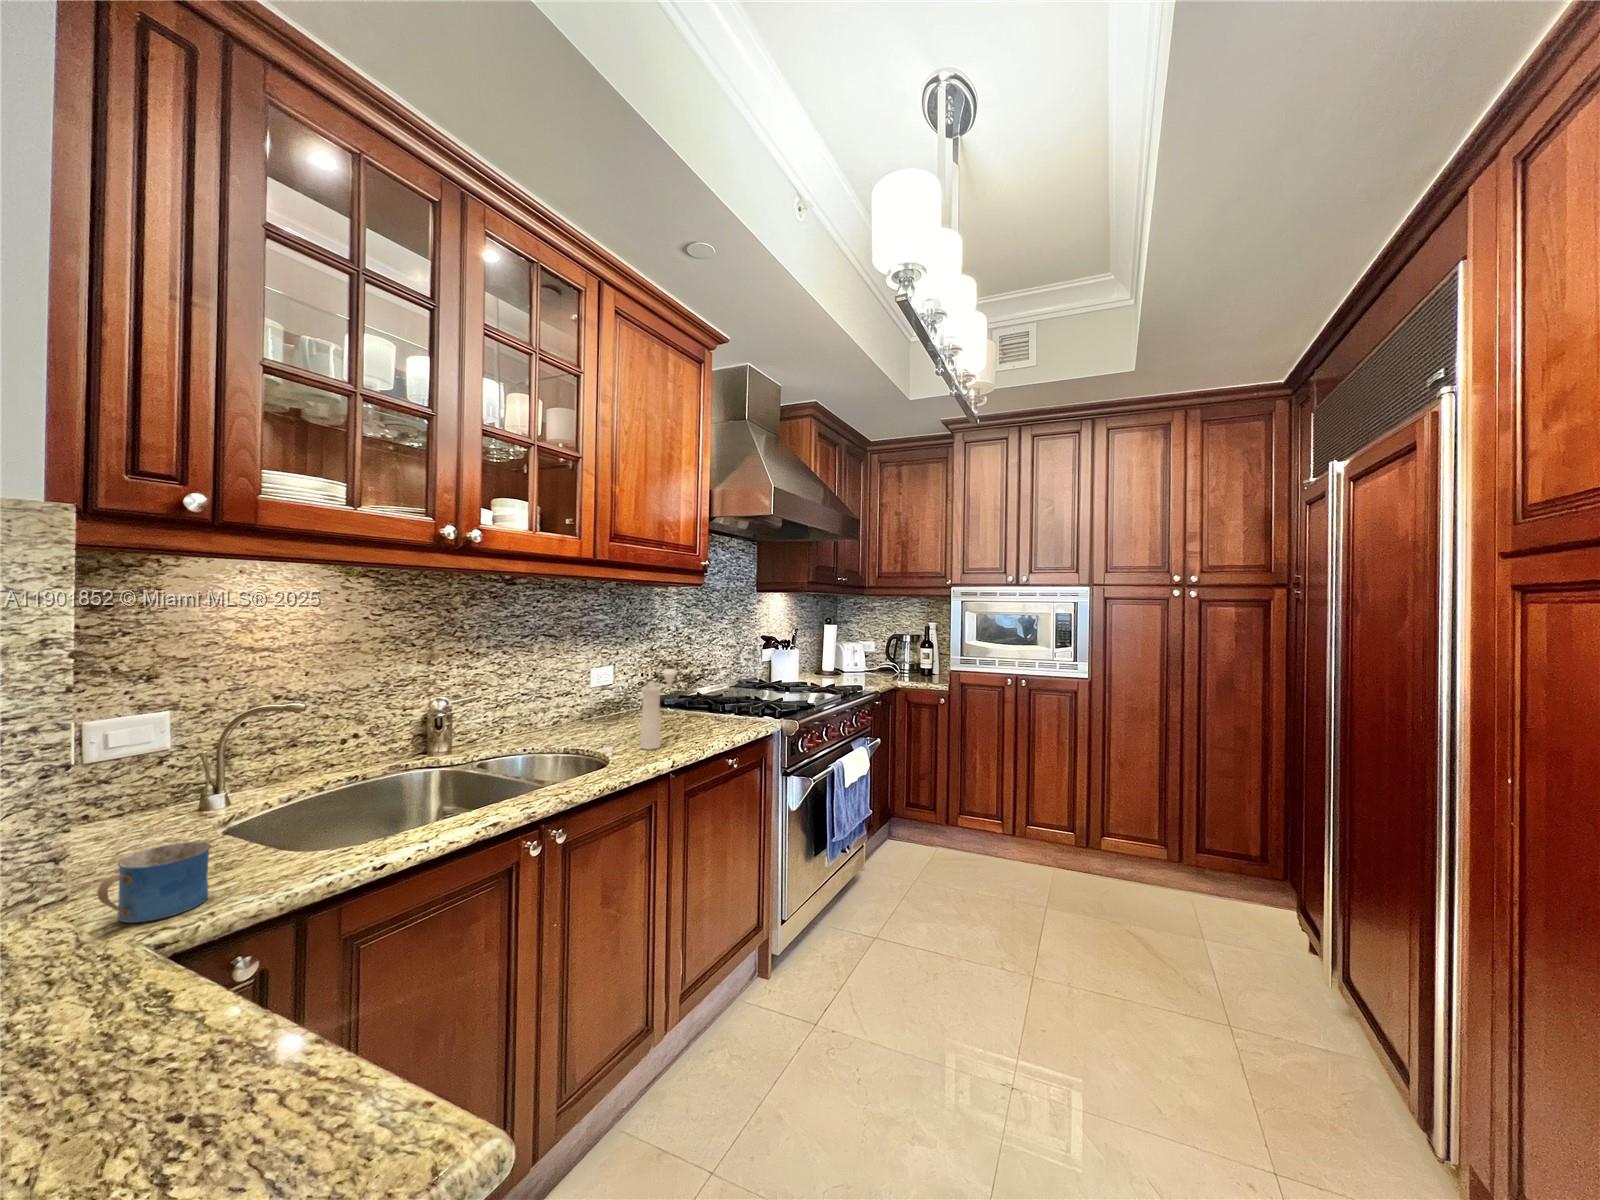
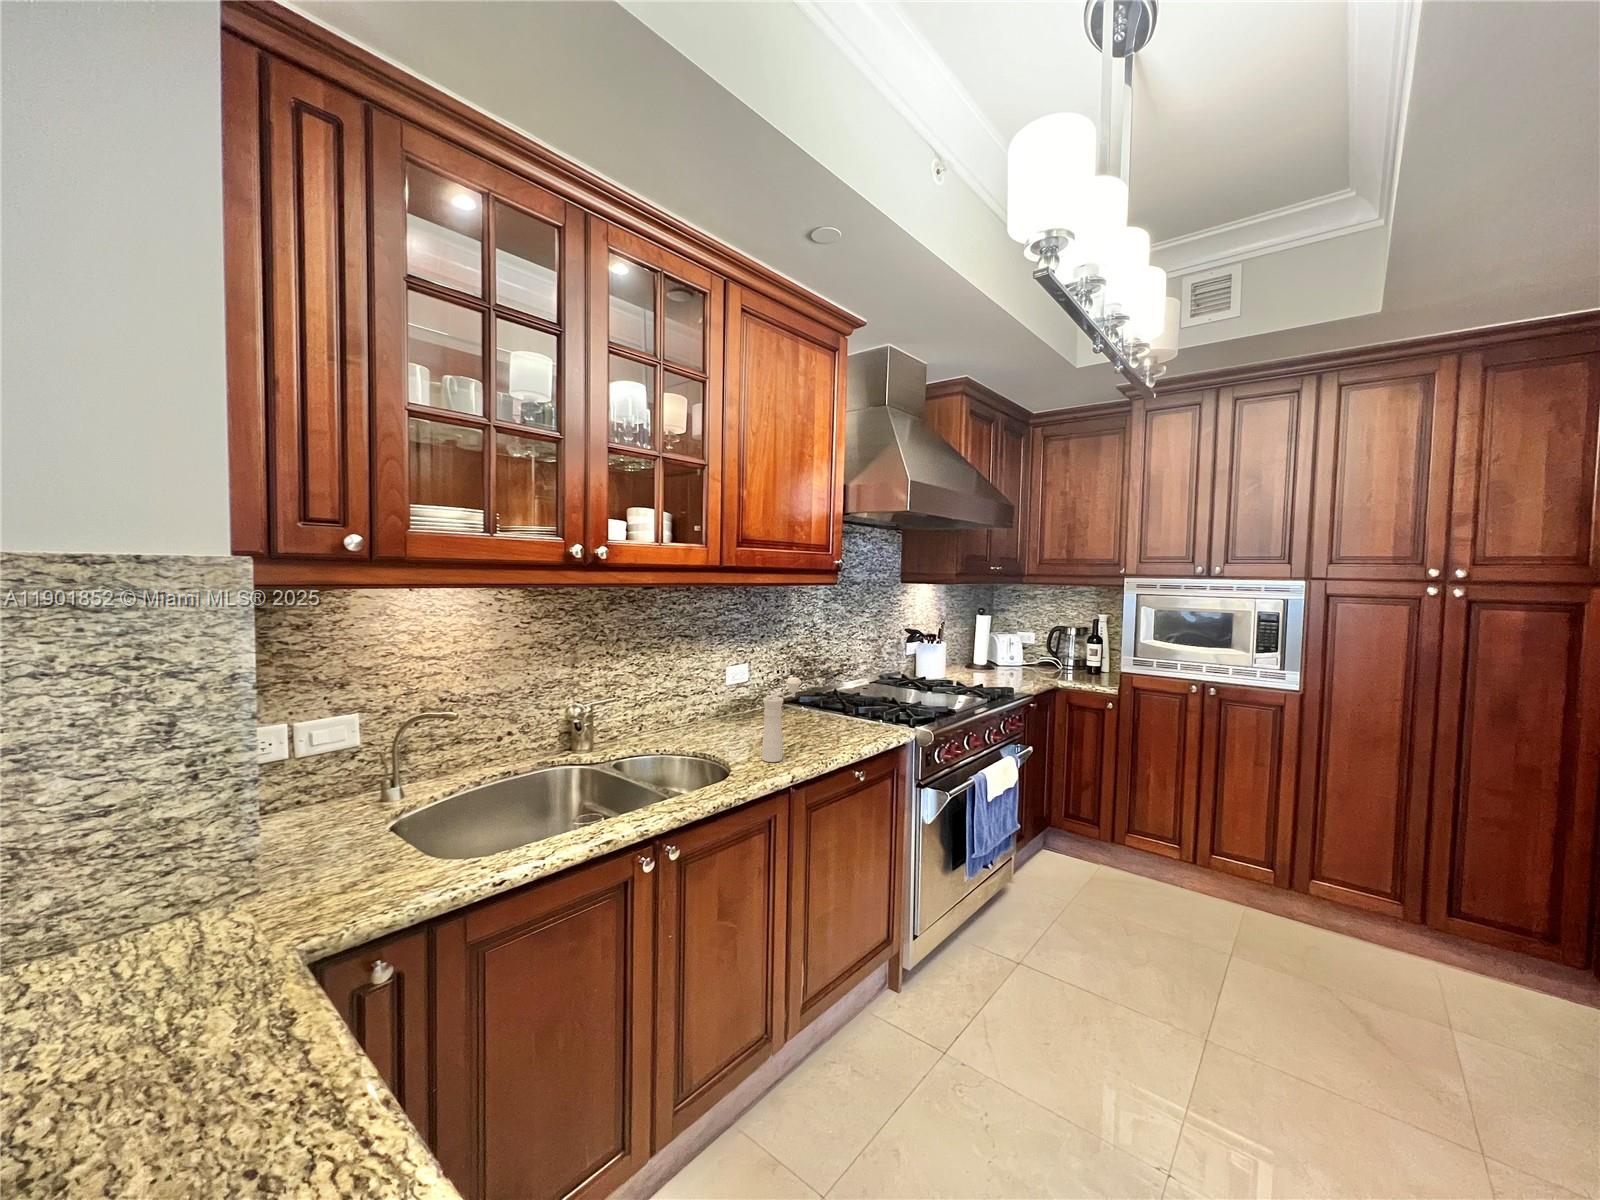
mug: present [97,842,211,923] -> none [269,851,359,925]

